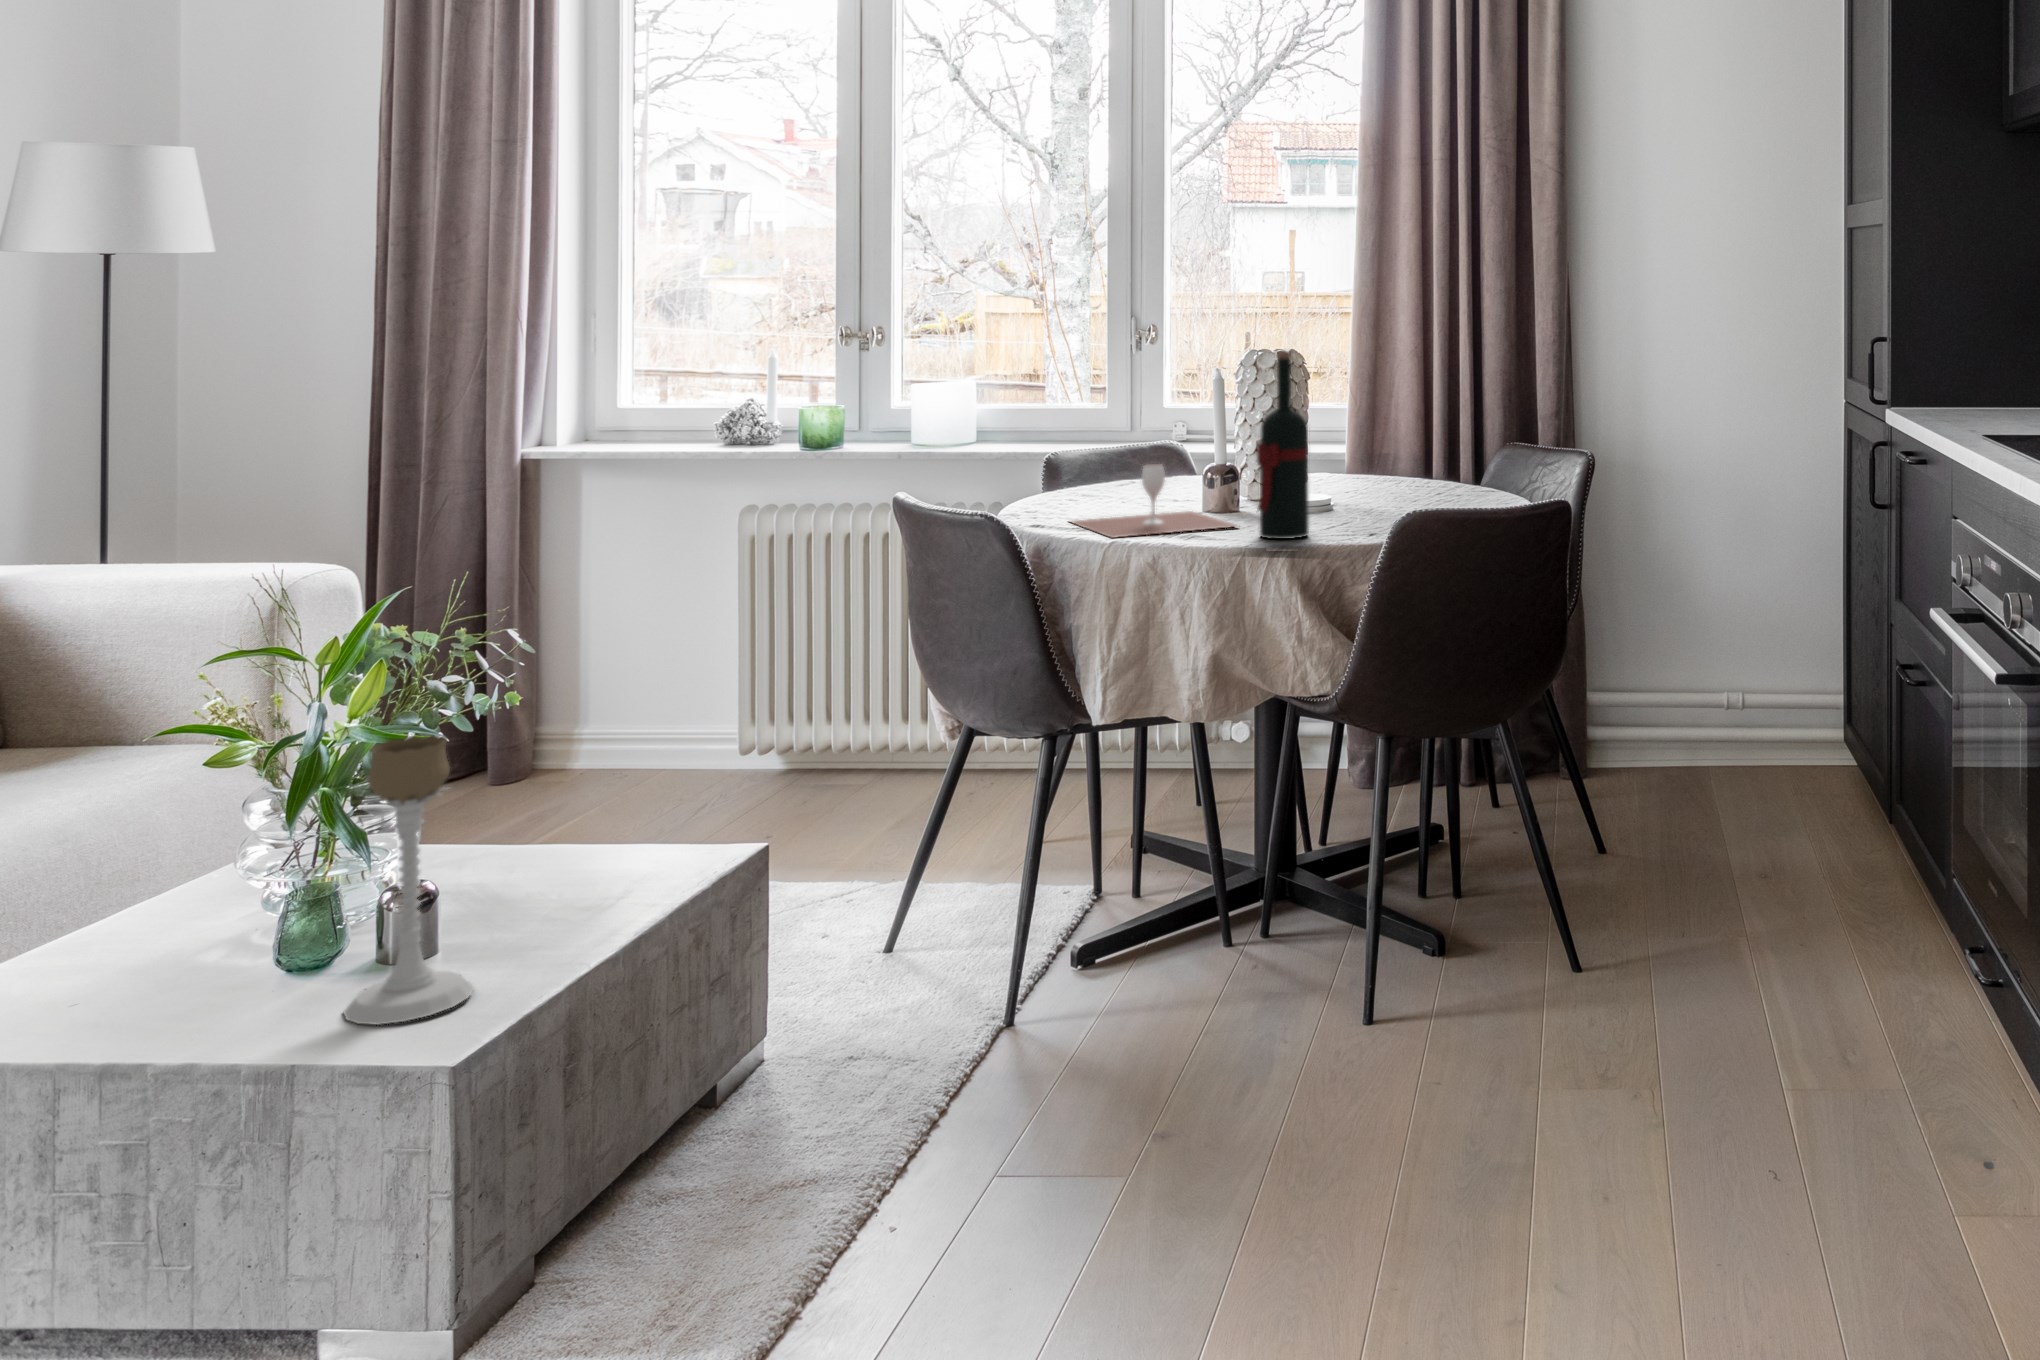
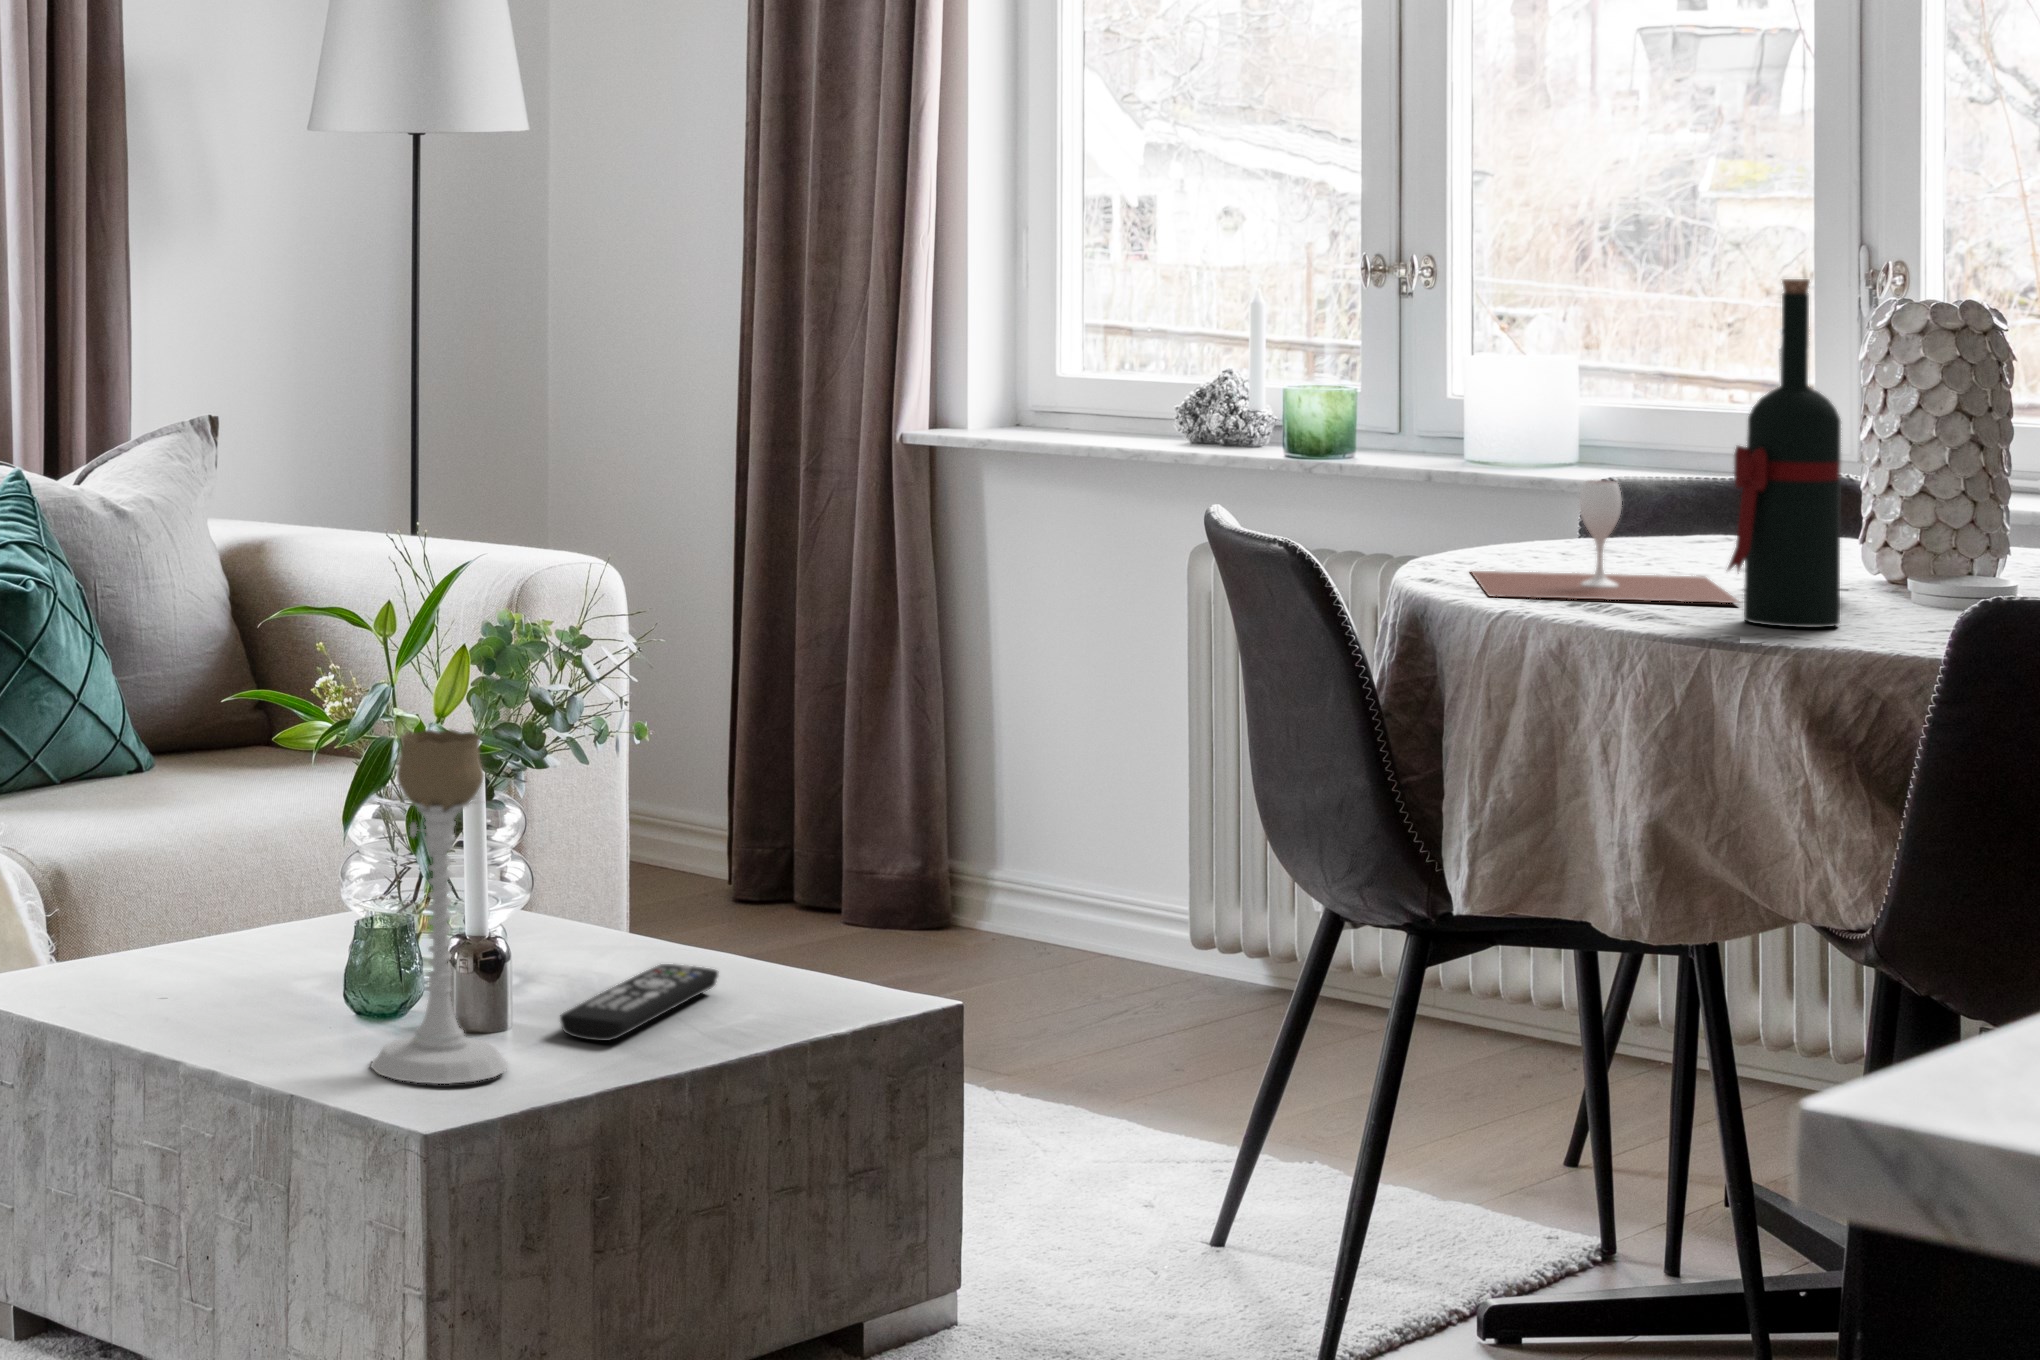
remote control: none [489,863,585,945] -> present [560,964,718,1041]

